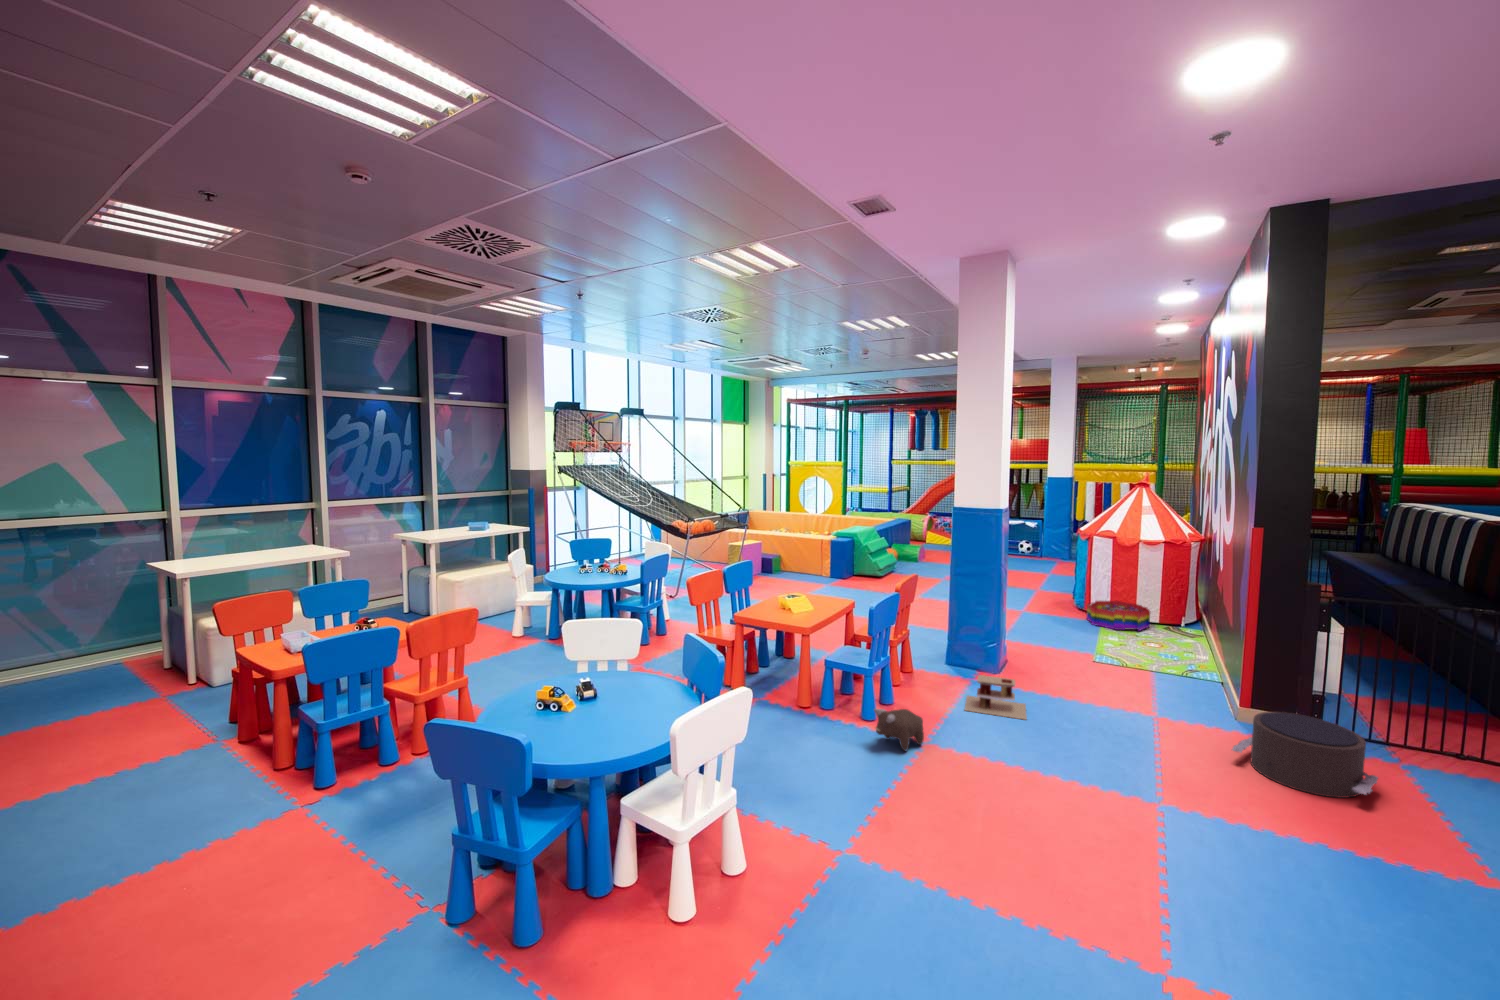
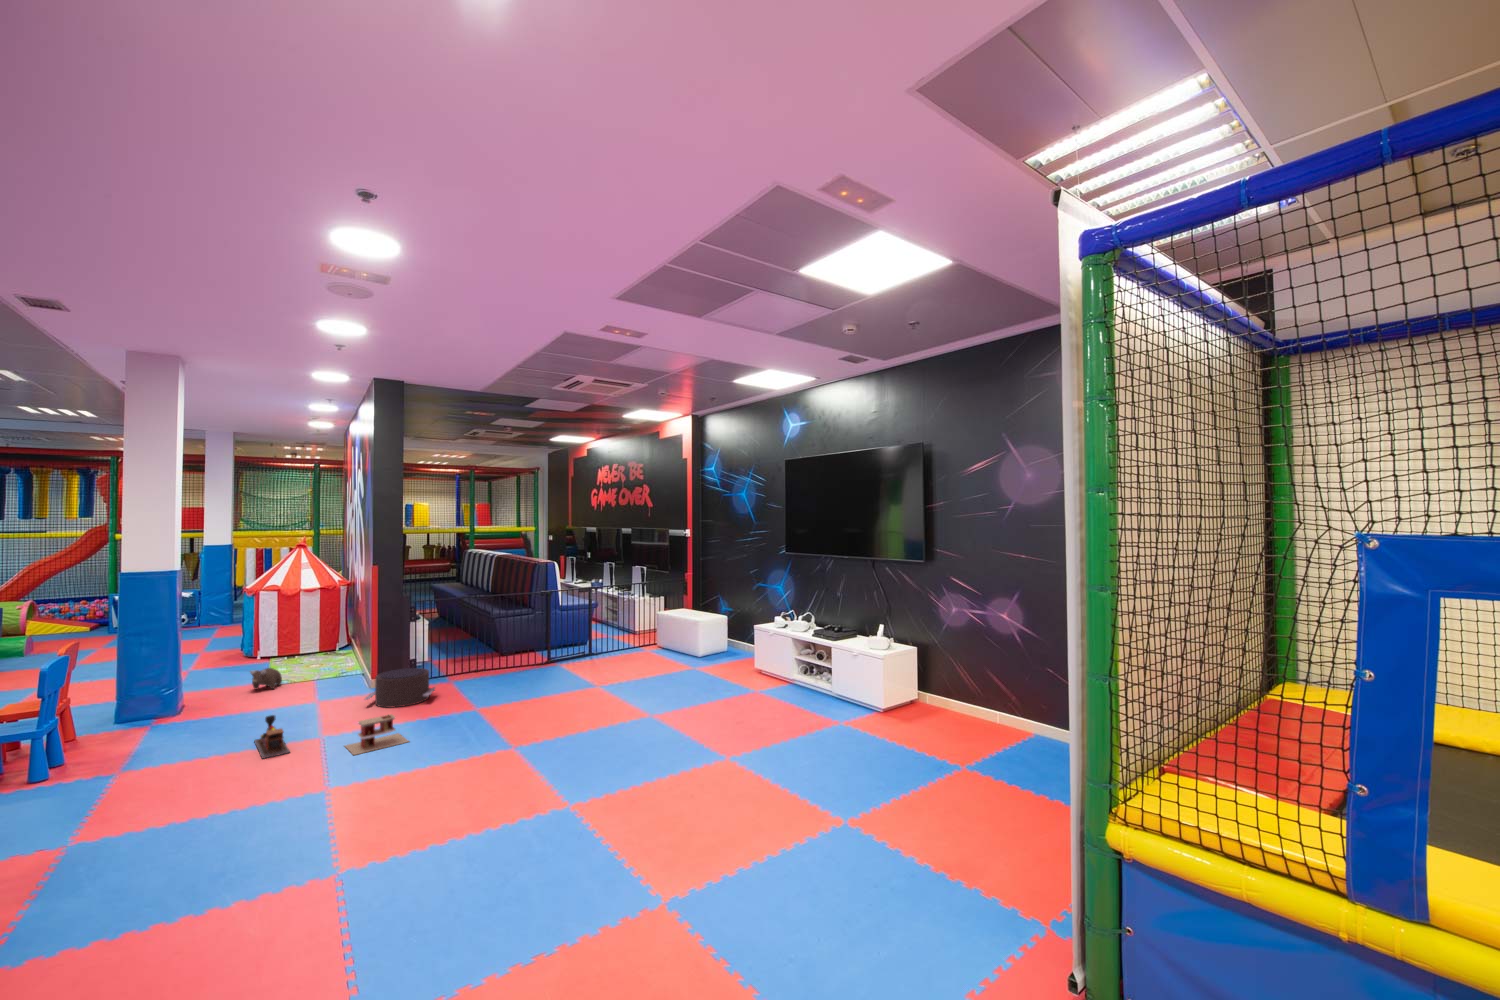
storage bin: present [1087,601,1150,631] -> none [256,640,312,664]
toy house: present [965,675,1027,720] -> present [345,714,409,755]
plush toy: present [874,709,924,751] -> present [250,668,282,689]
toy train: none [1068,738,1113,817] -> present [254,715,290,759]

